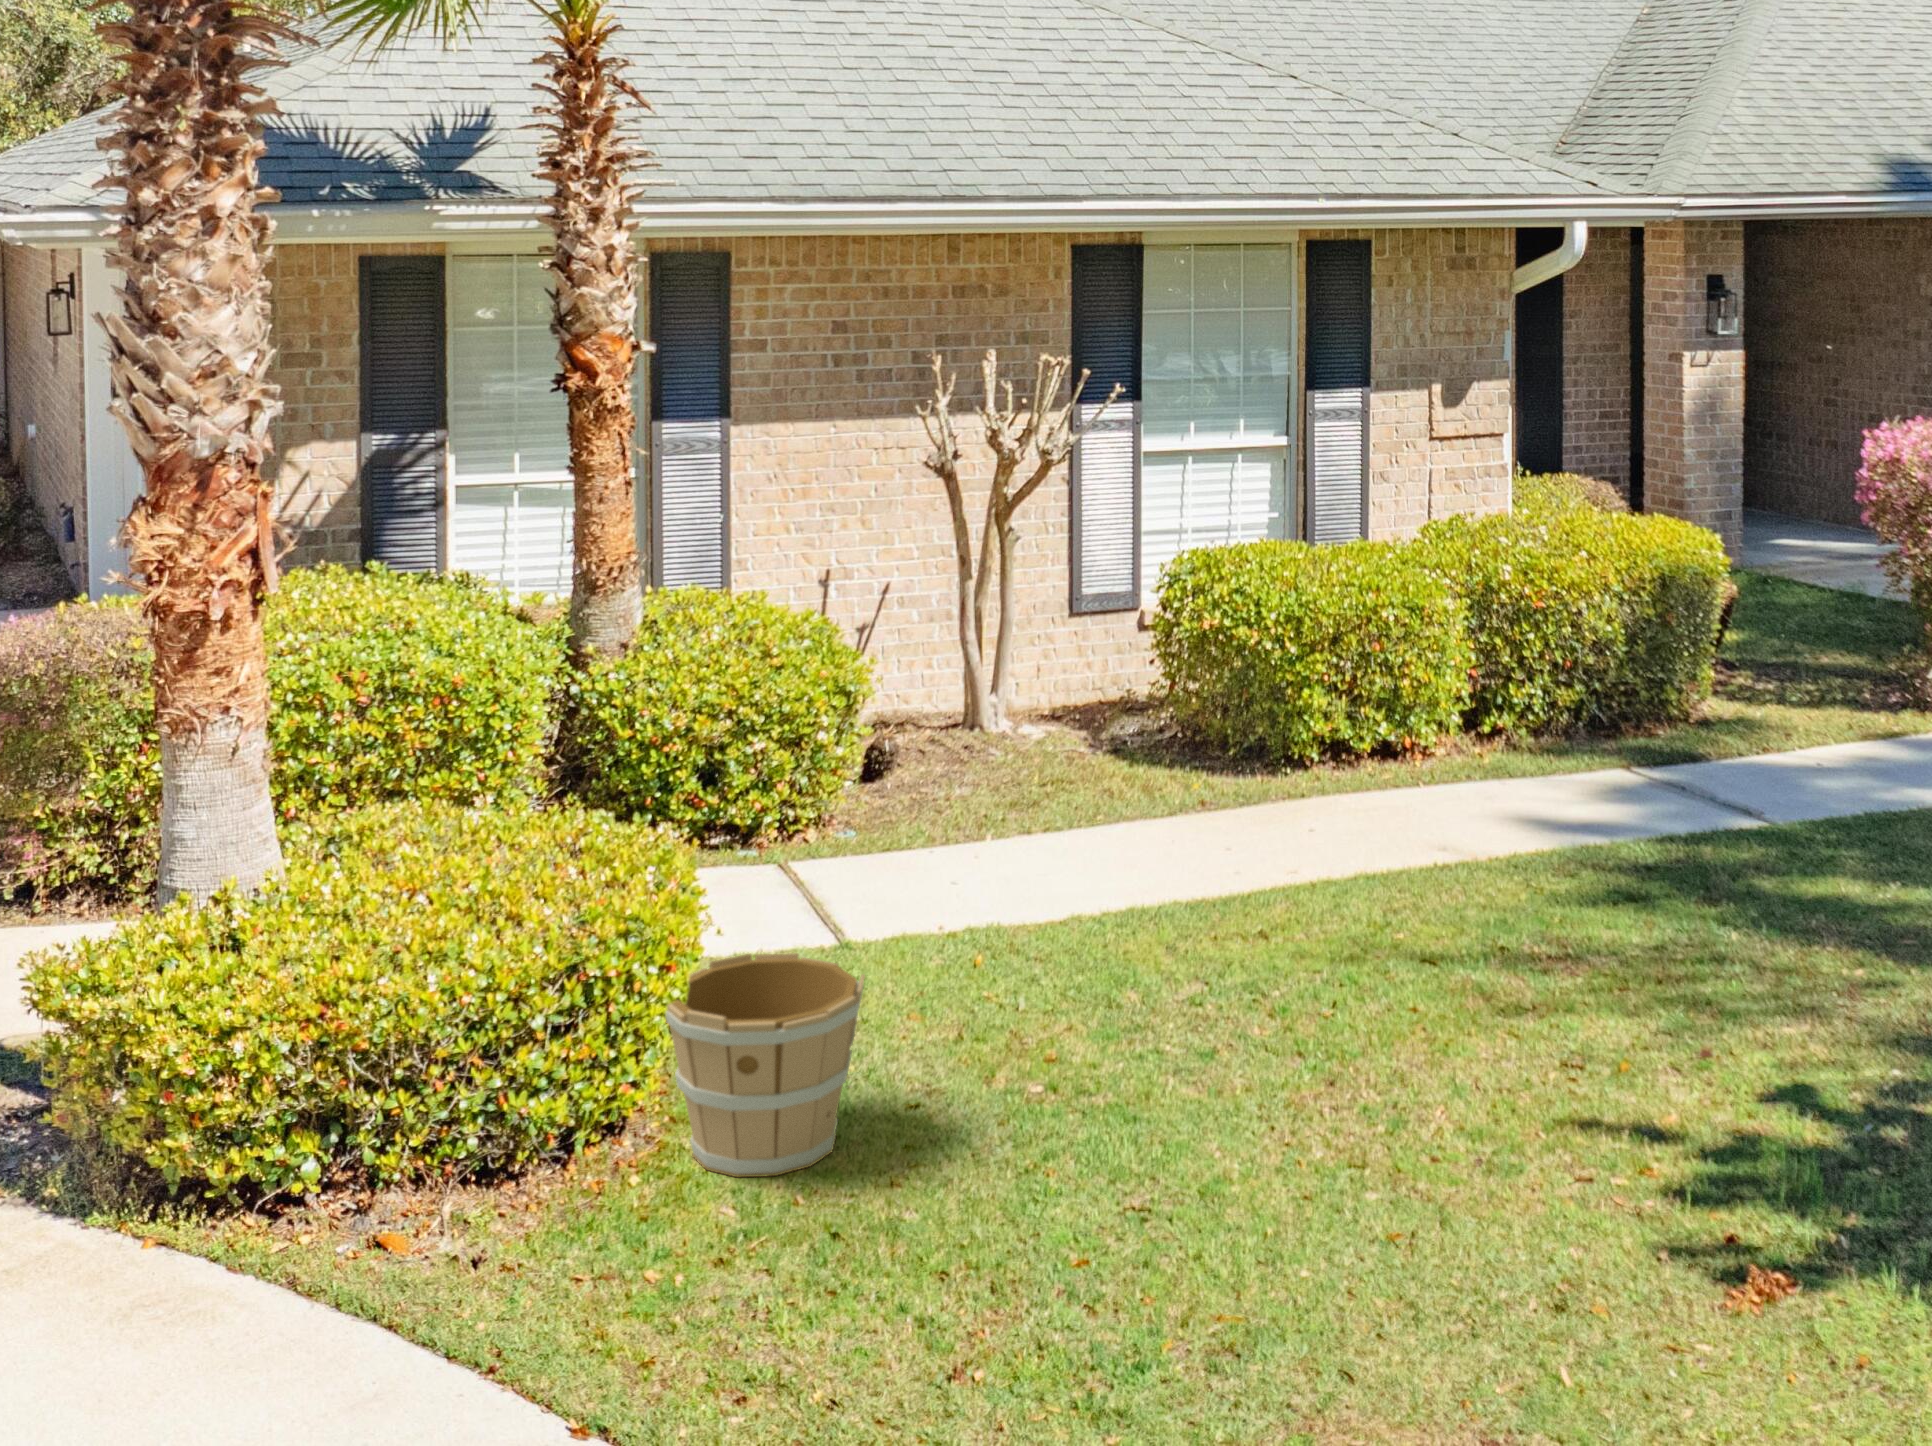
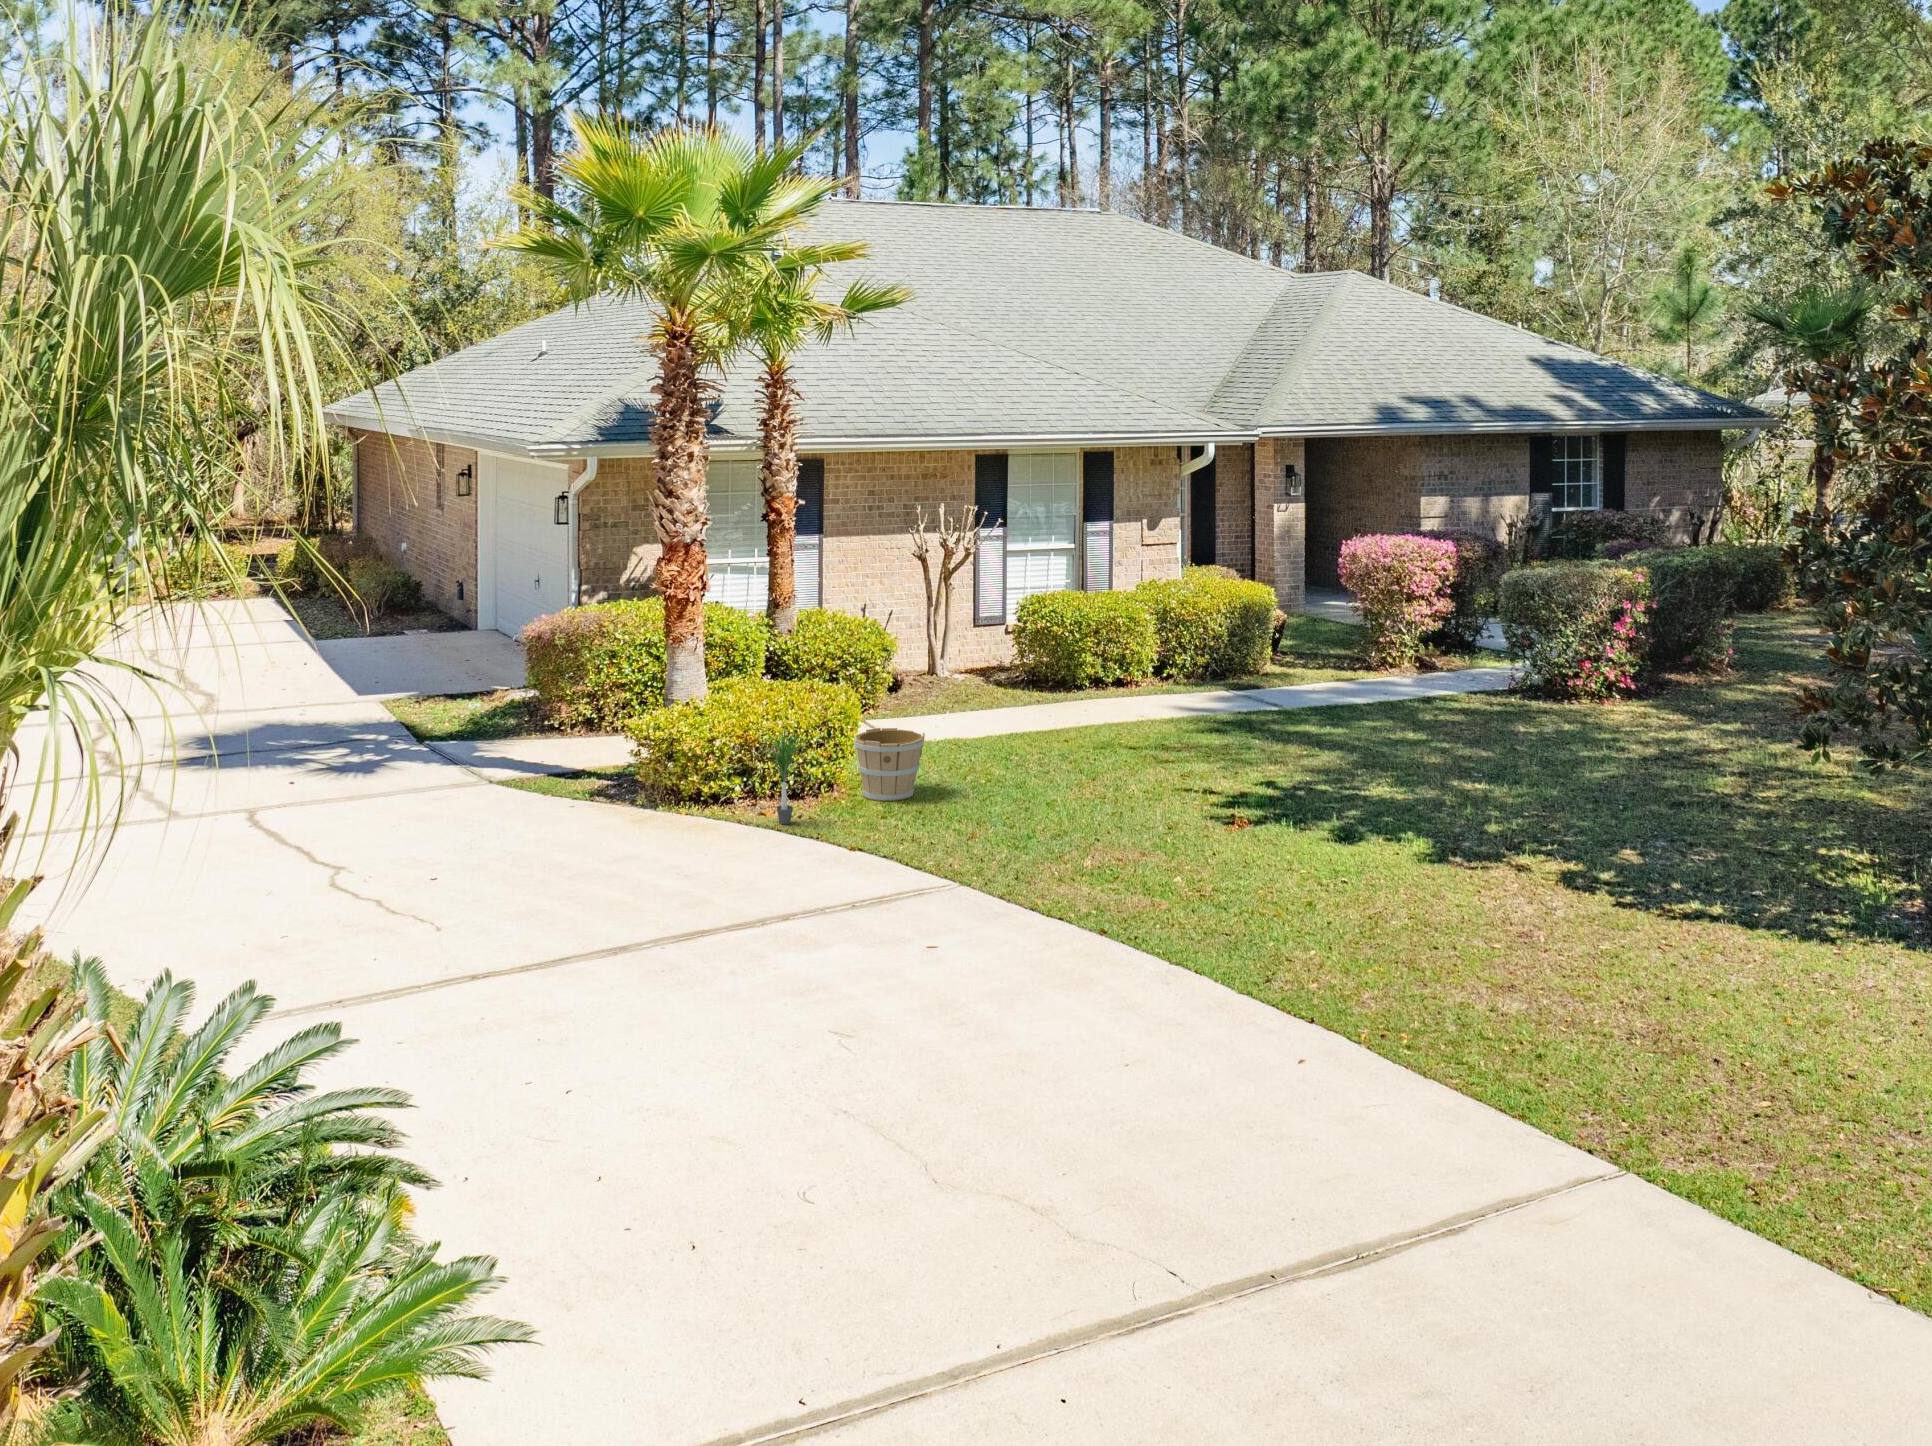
potted plant: none [305,986,512,1295] -> present [767,728,803,824]

